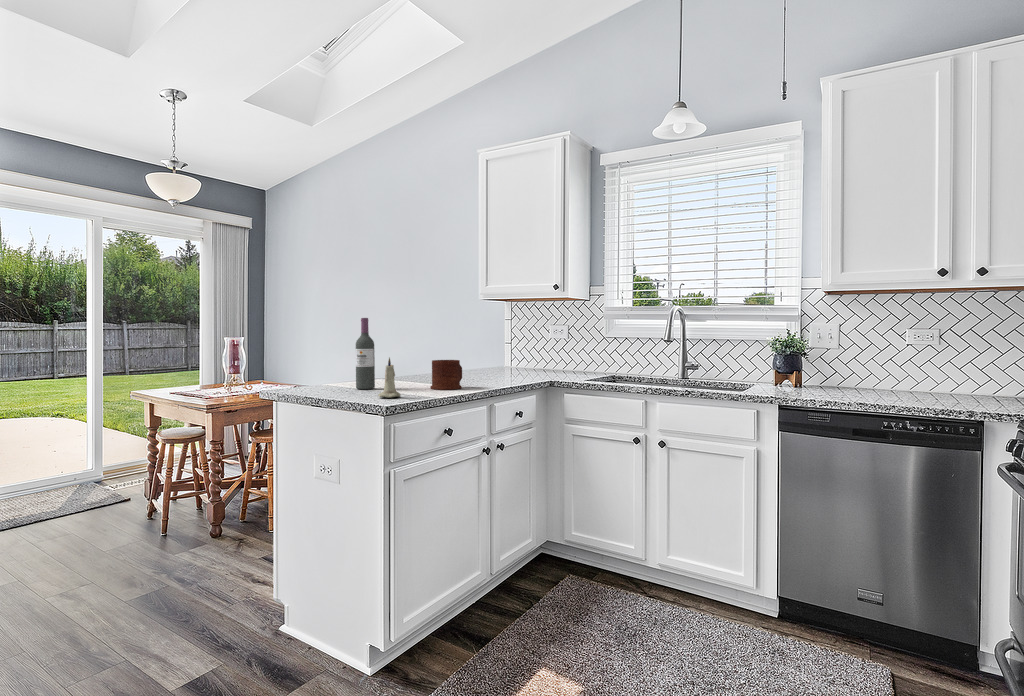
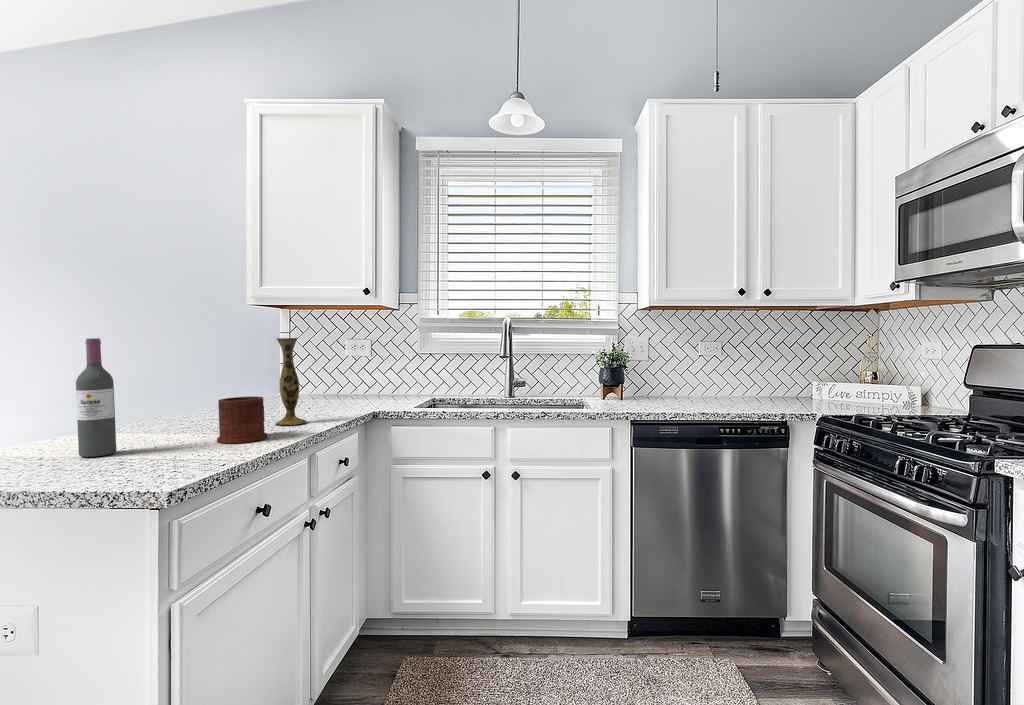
vase: none [474,320,496,383] -> present [275,338,307,425]
candle: present [378,358,401,398] -> none [141,405,184,473]

